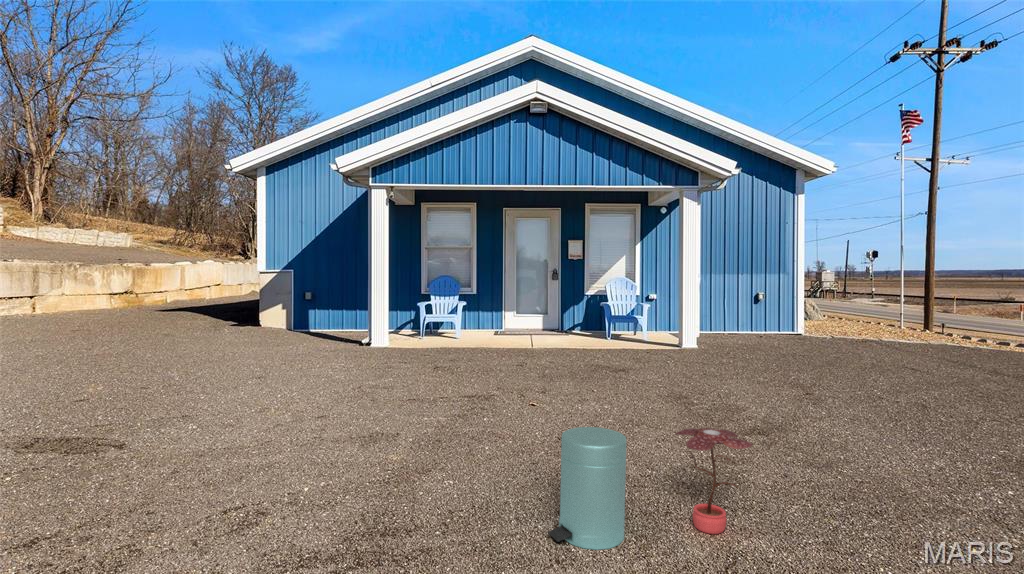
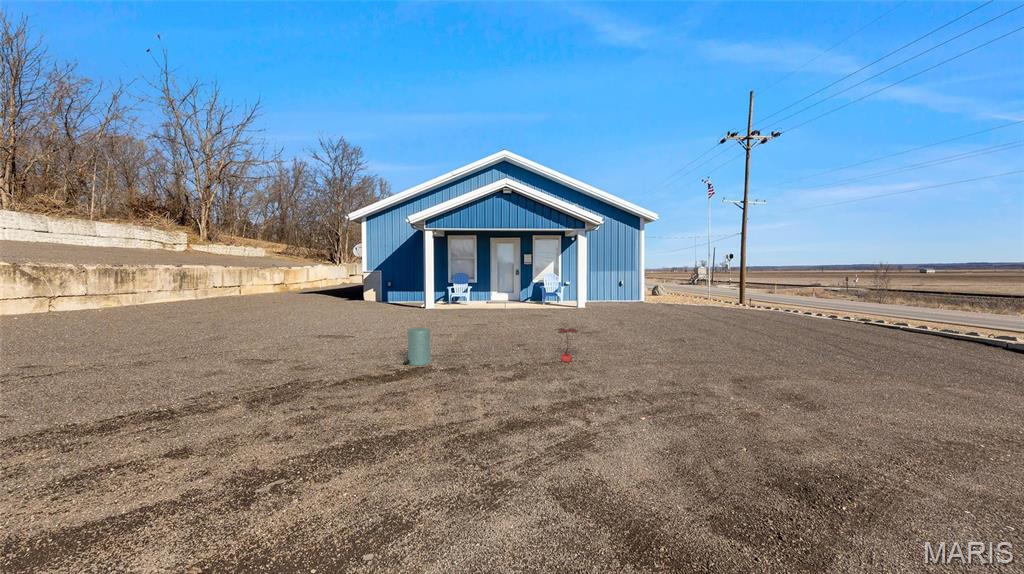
trash can: present [548,427,626,550] -> present [404,328,430,366]

